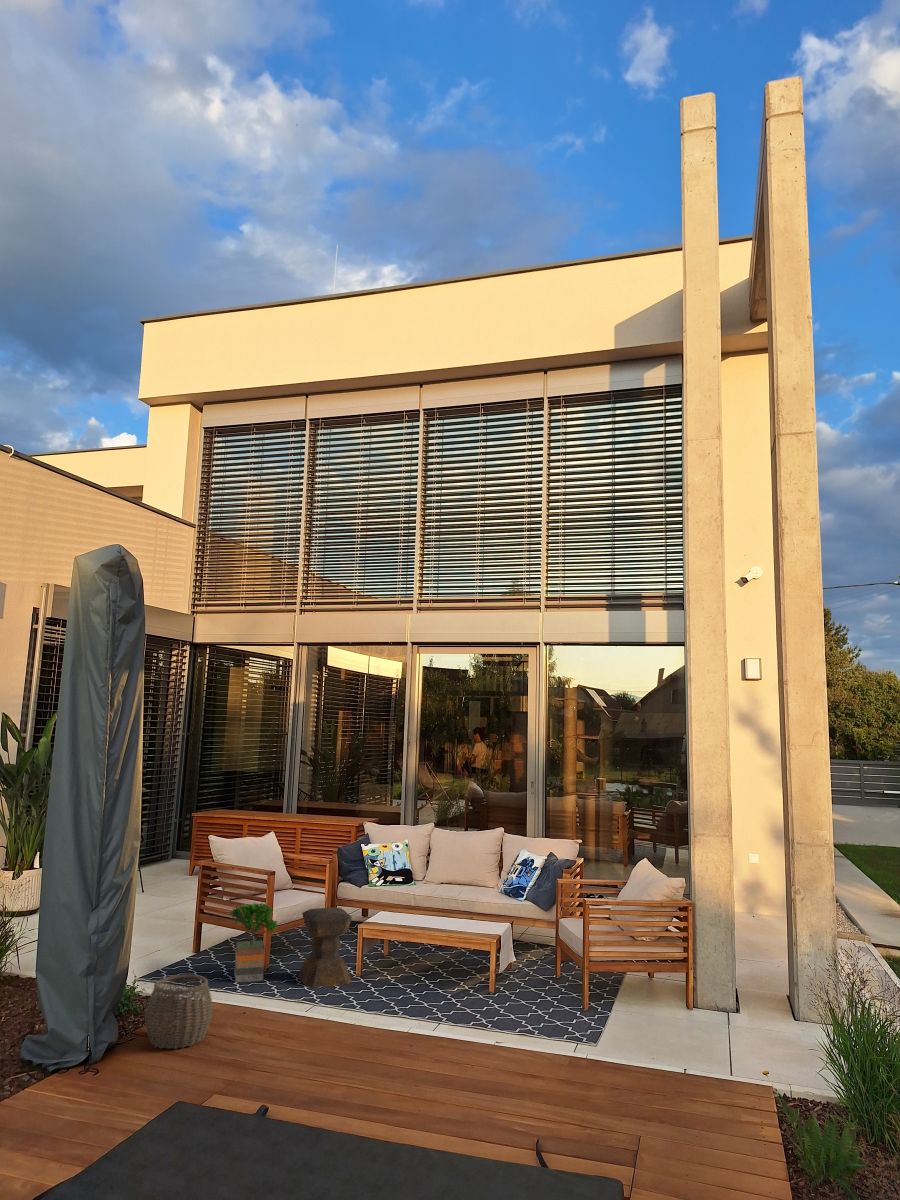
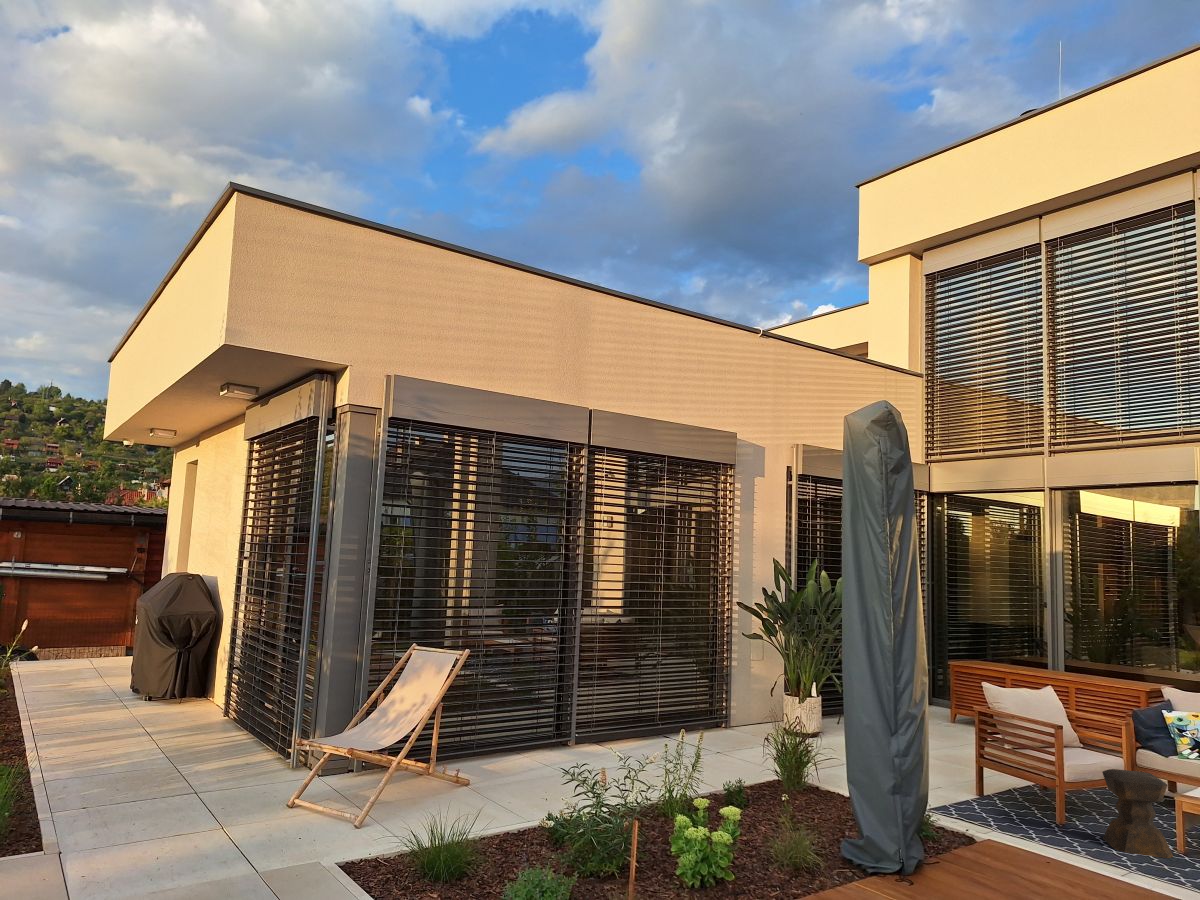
potted tree: present [230,903,277,982] -> none [1017,751,1074,834]
woven basket: present [145,975,212,1049] -> none [954,804,1022,874]

